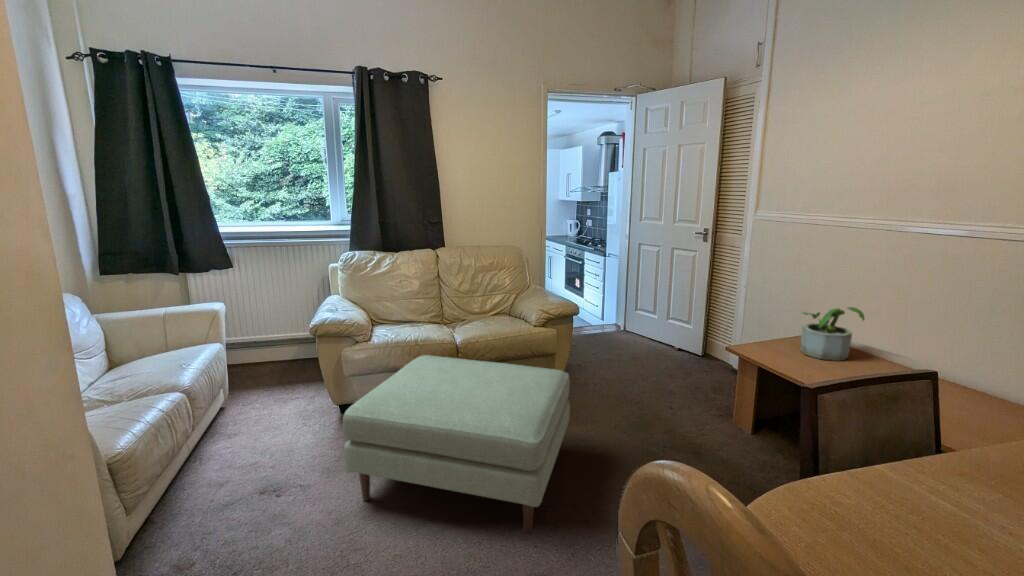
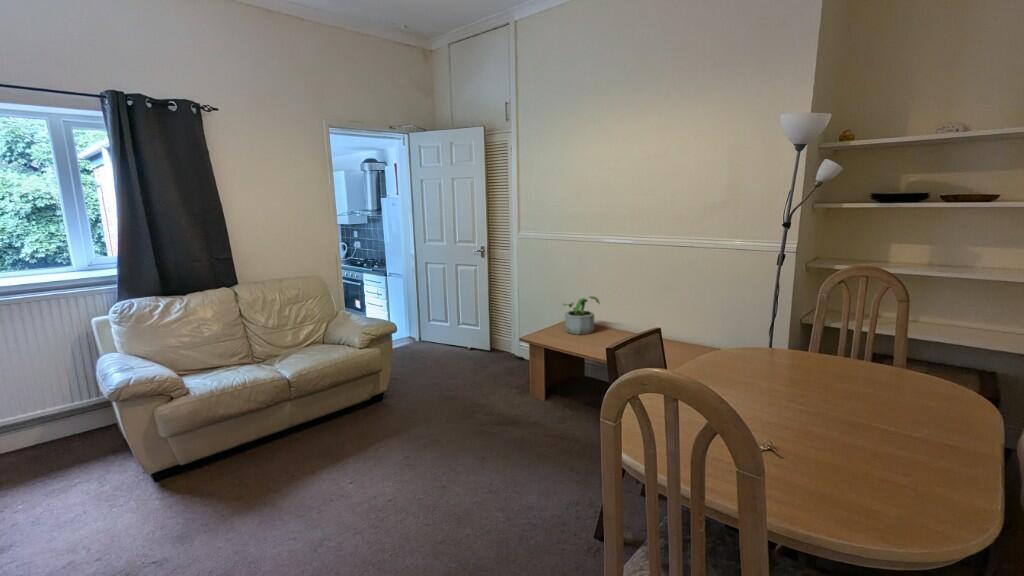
ottoman: present [343,355,570,534] -> none [221,379,430,547]

